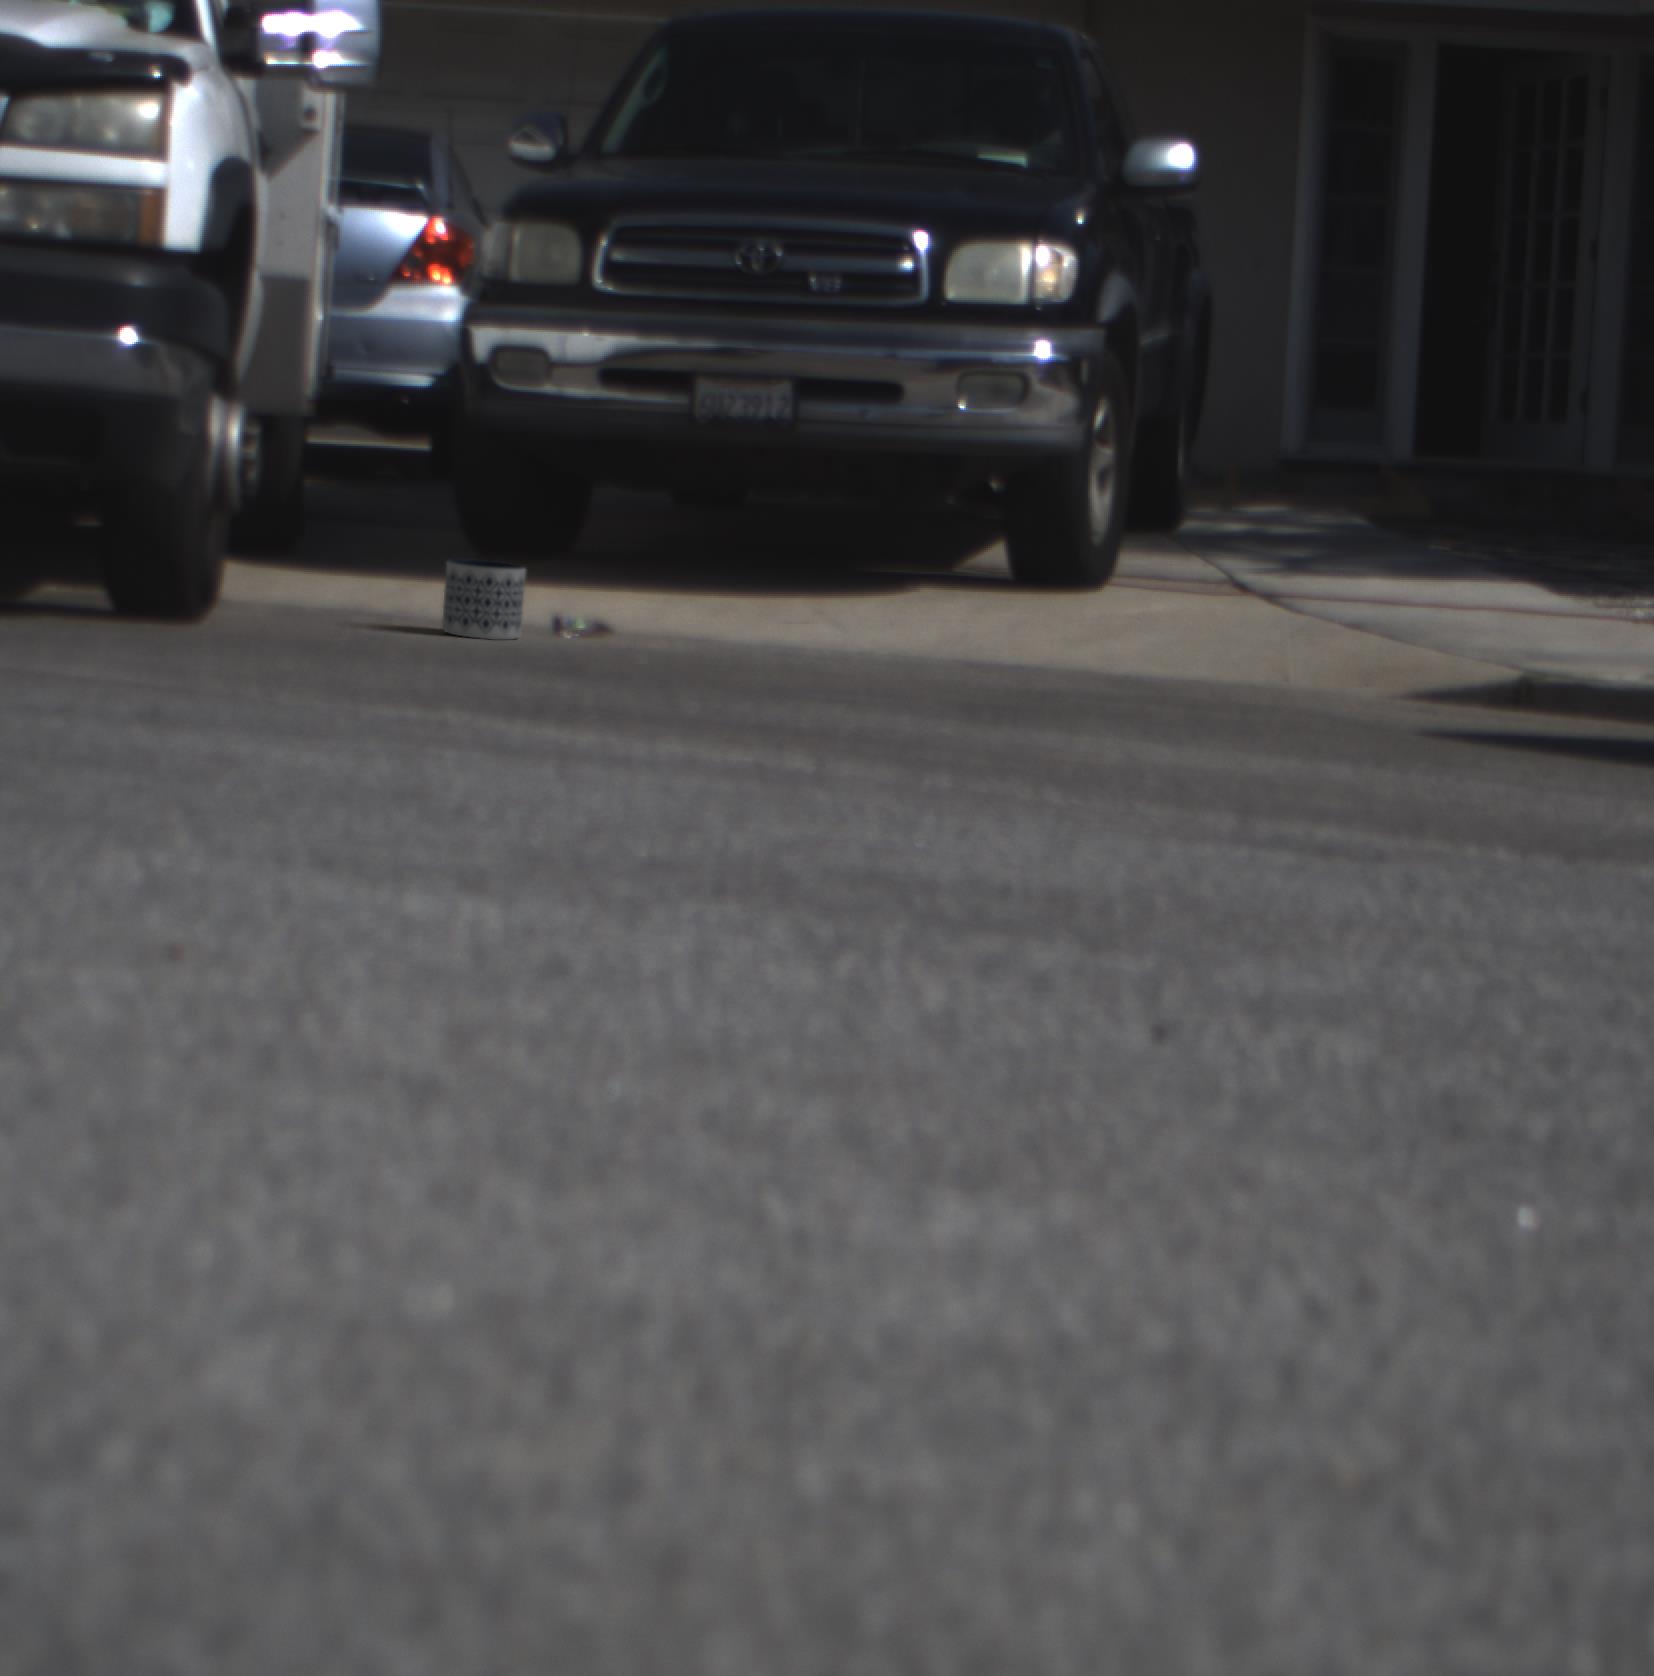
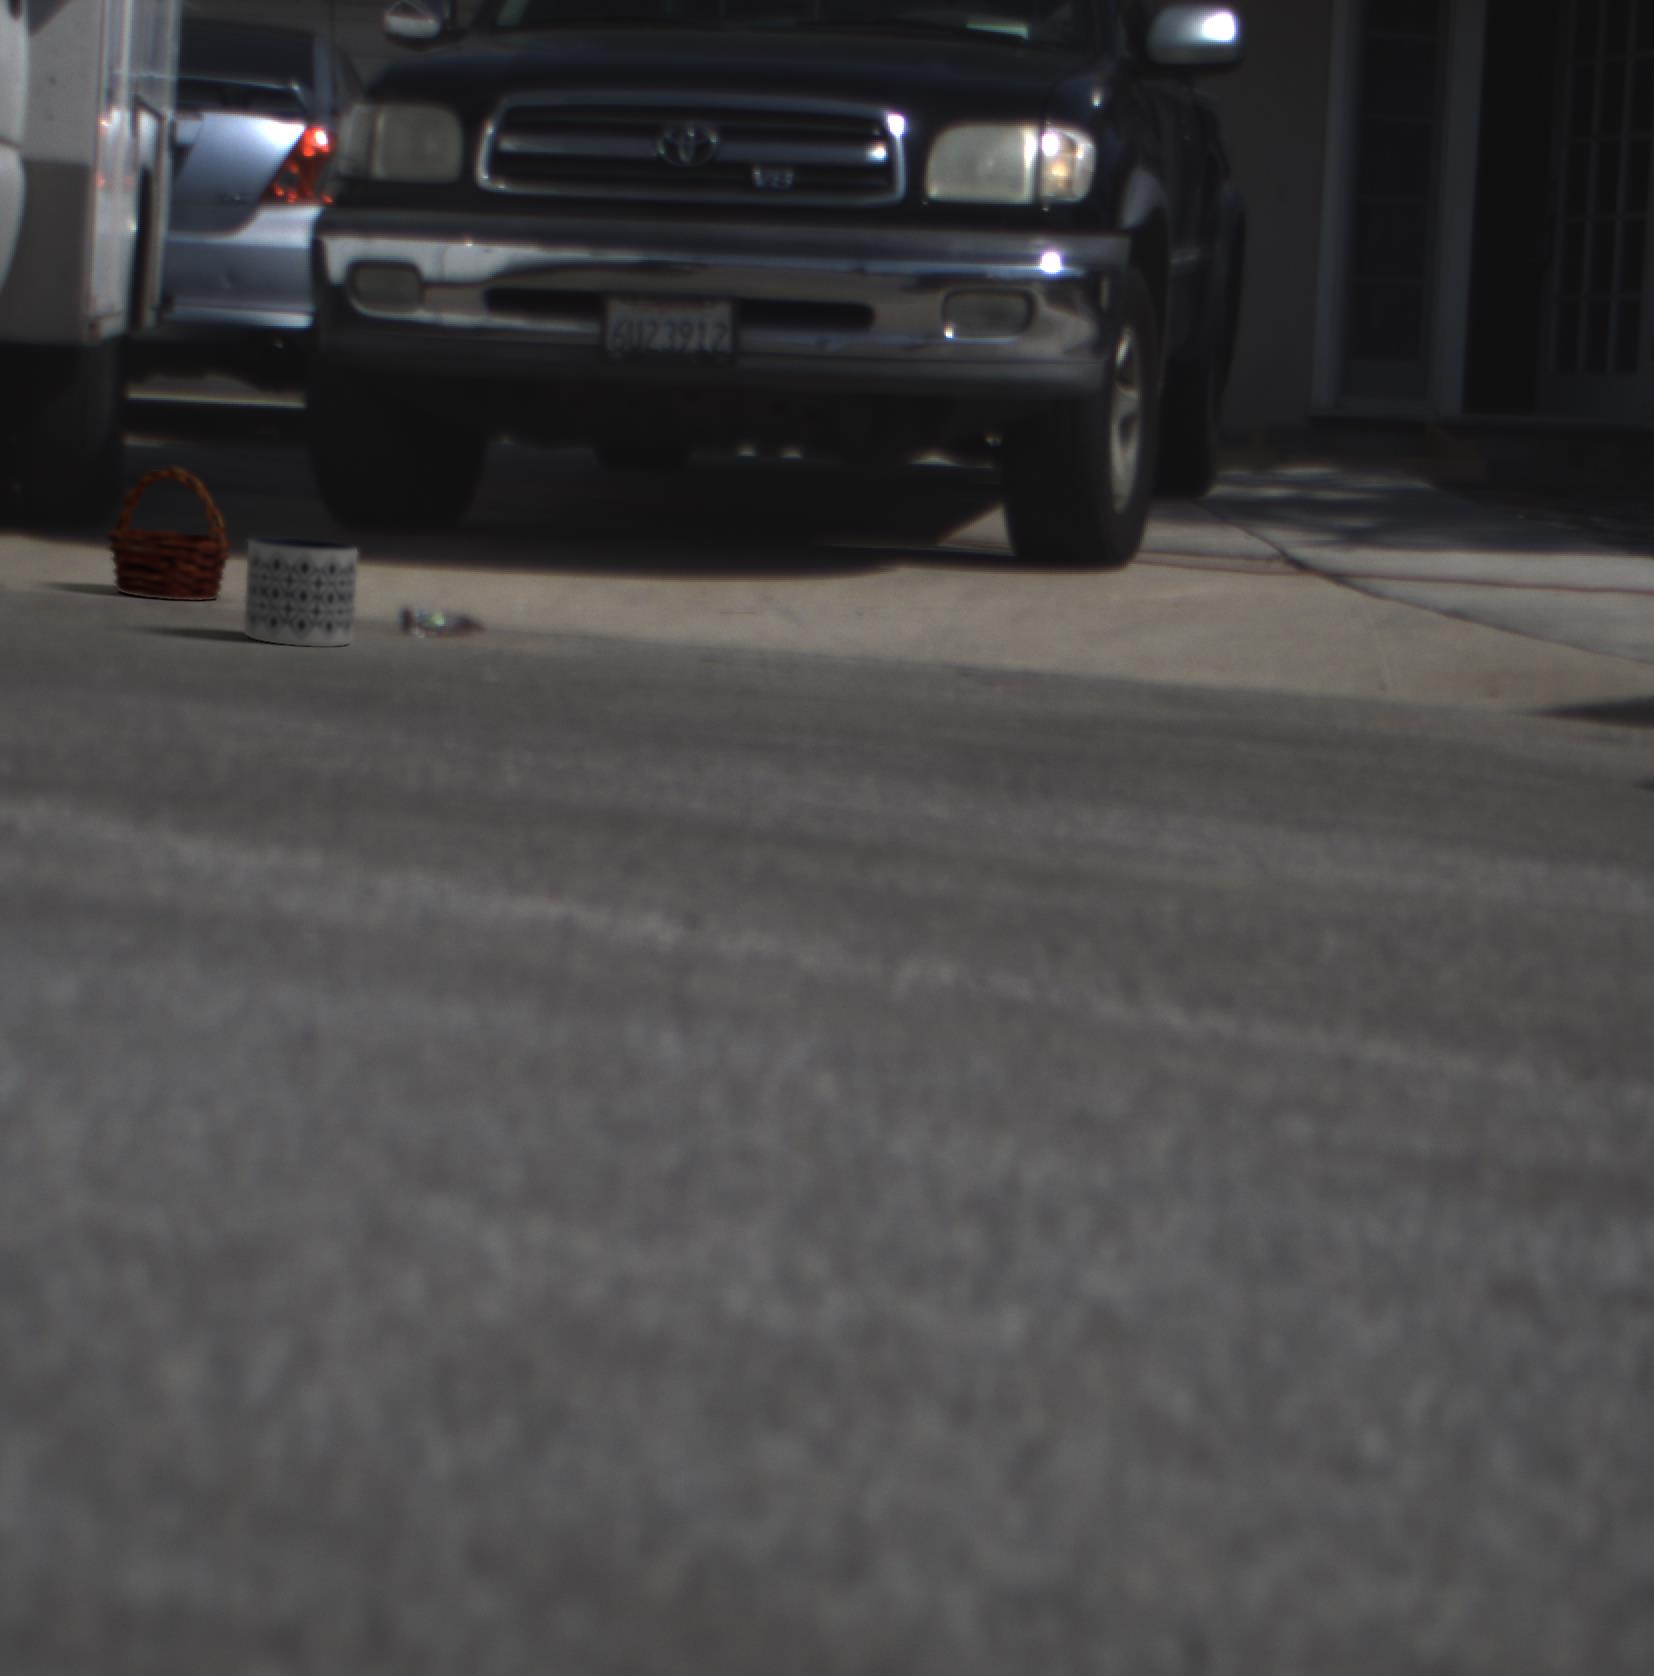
basket: none [324,506,417,607] -> present [108,467,231,600]

